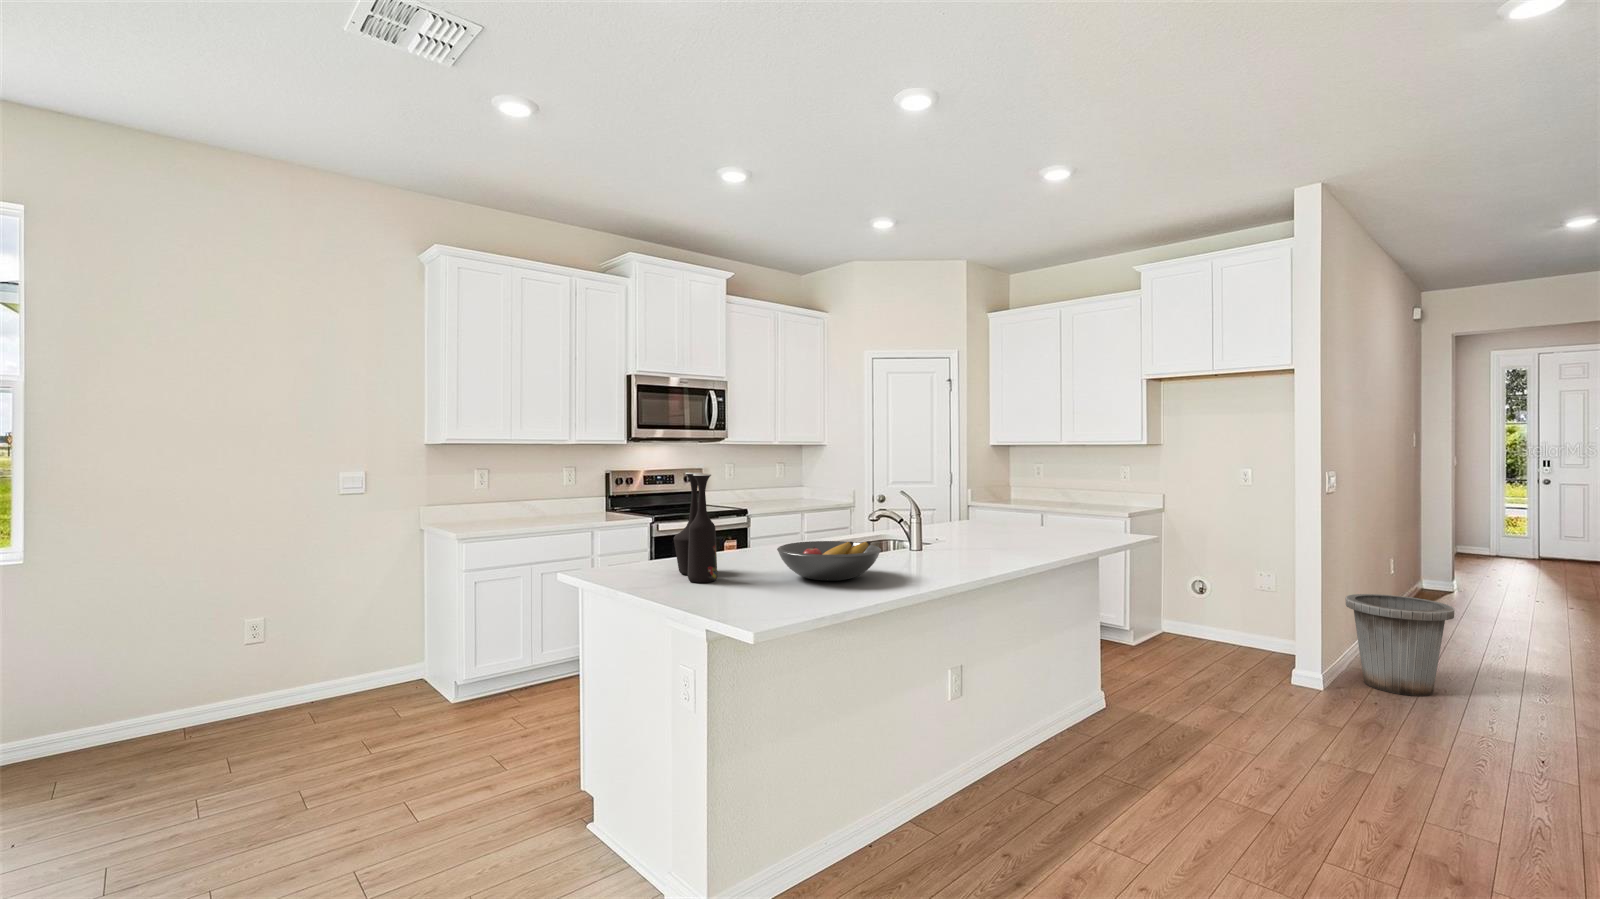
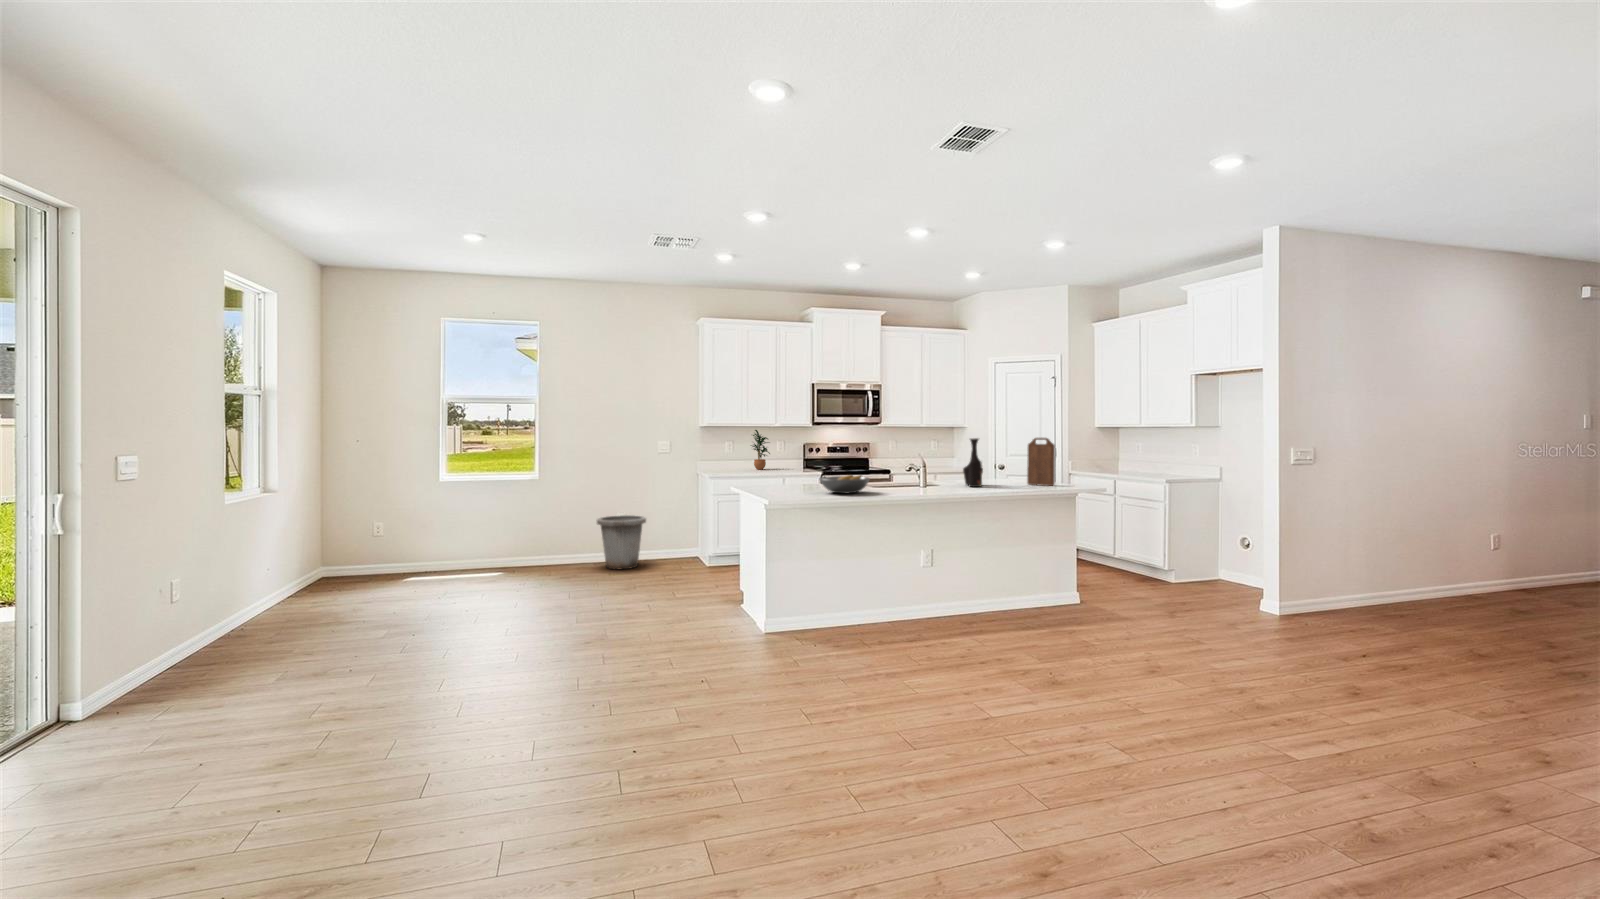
potted plant: none [516,448,555,516] -> present [751,430,770,470]
cutting board: none [1038,462,1083,536] -> present [1027,438,1055,486]
vase: present [674,472,717,583] -> present [963,438,983,487]
trash can: present [1345,594,1454,696] -> present [597,515,646,569]

